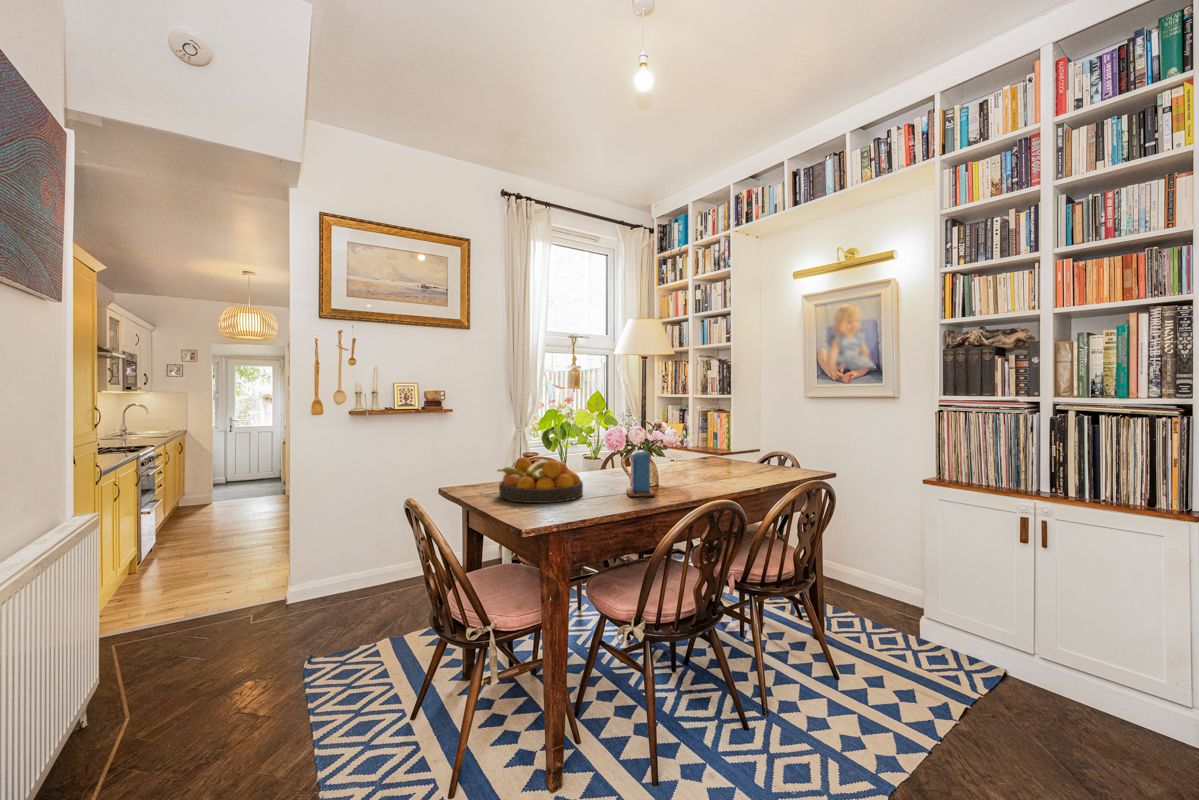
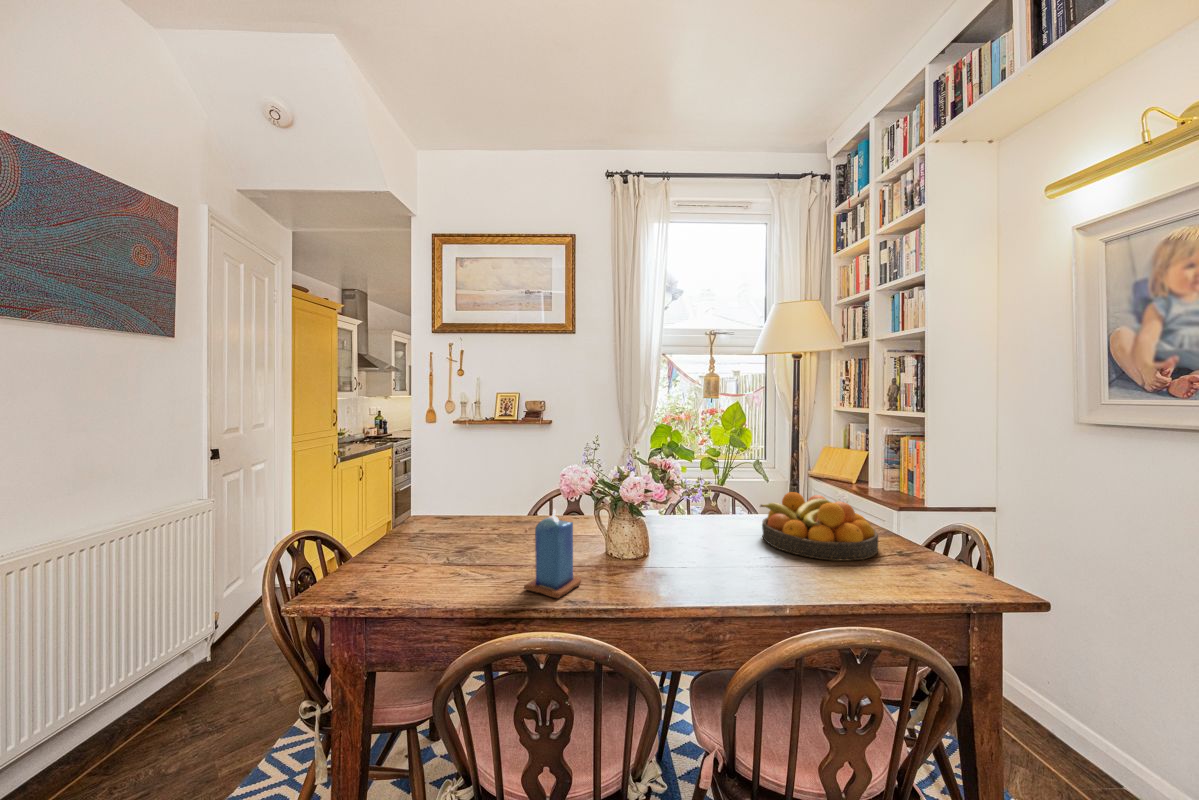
fruit bowl: present [497,457,583,503] -> present [760,492,878,561]

